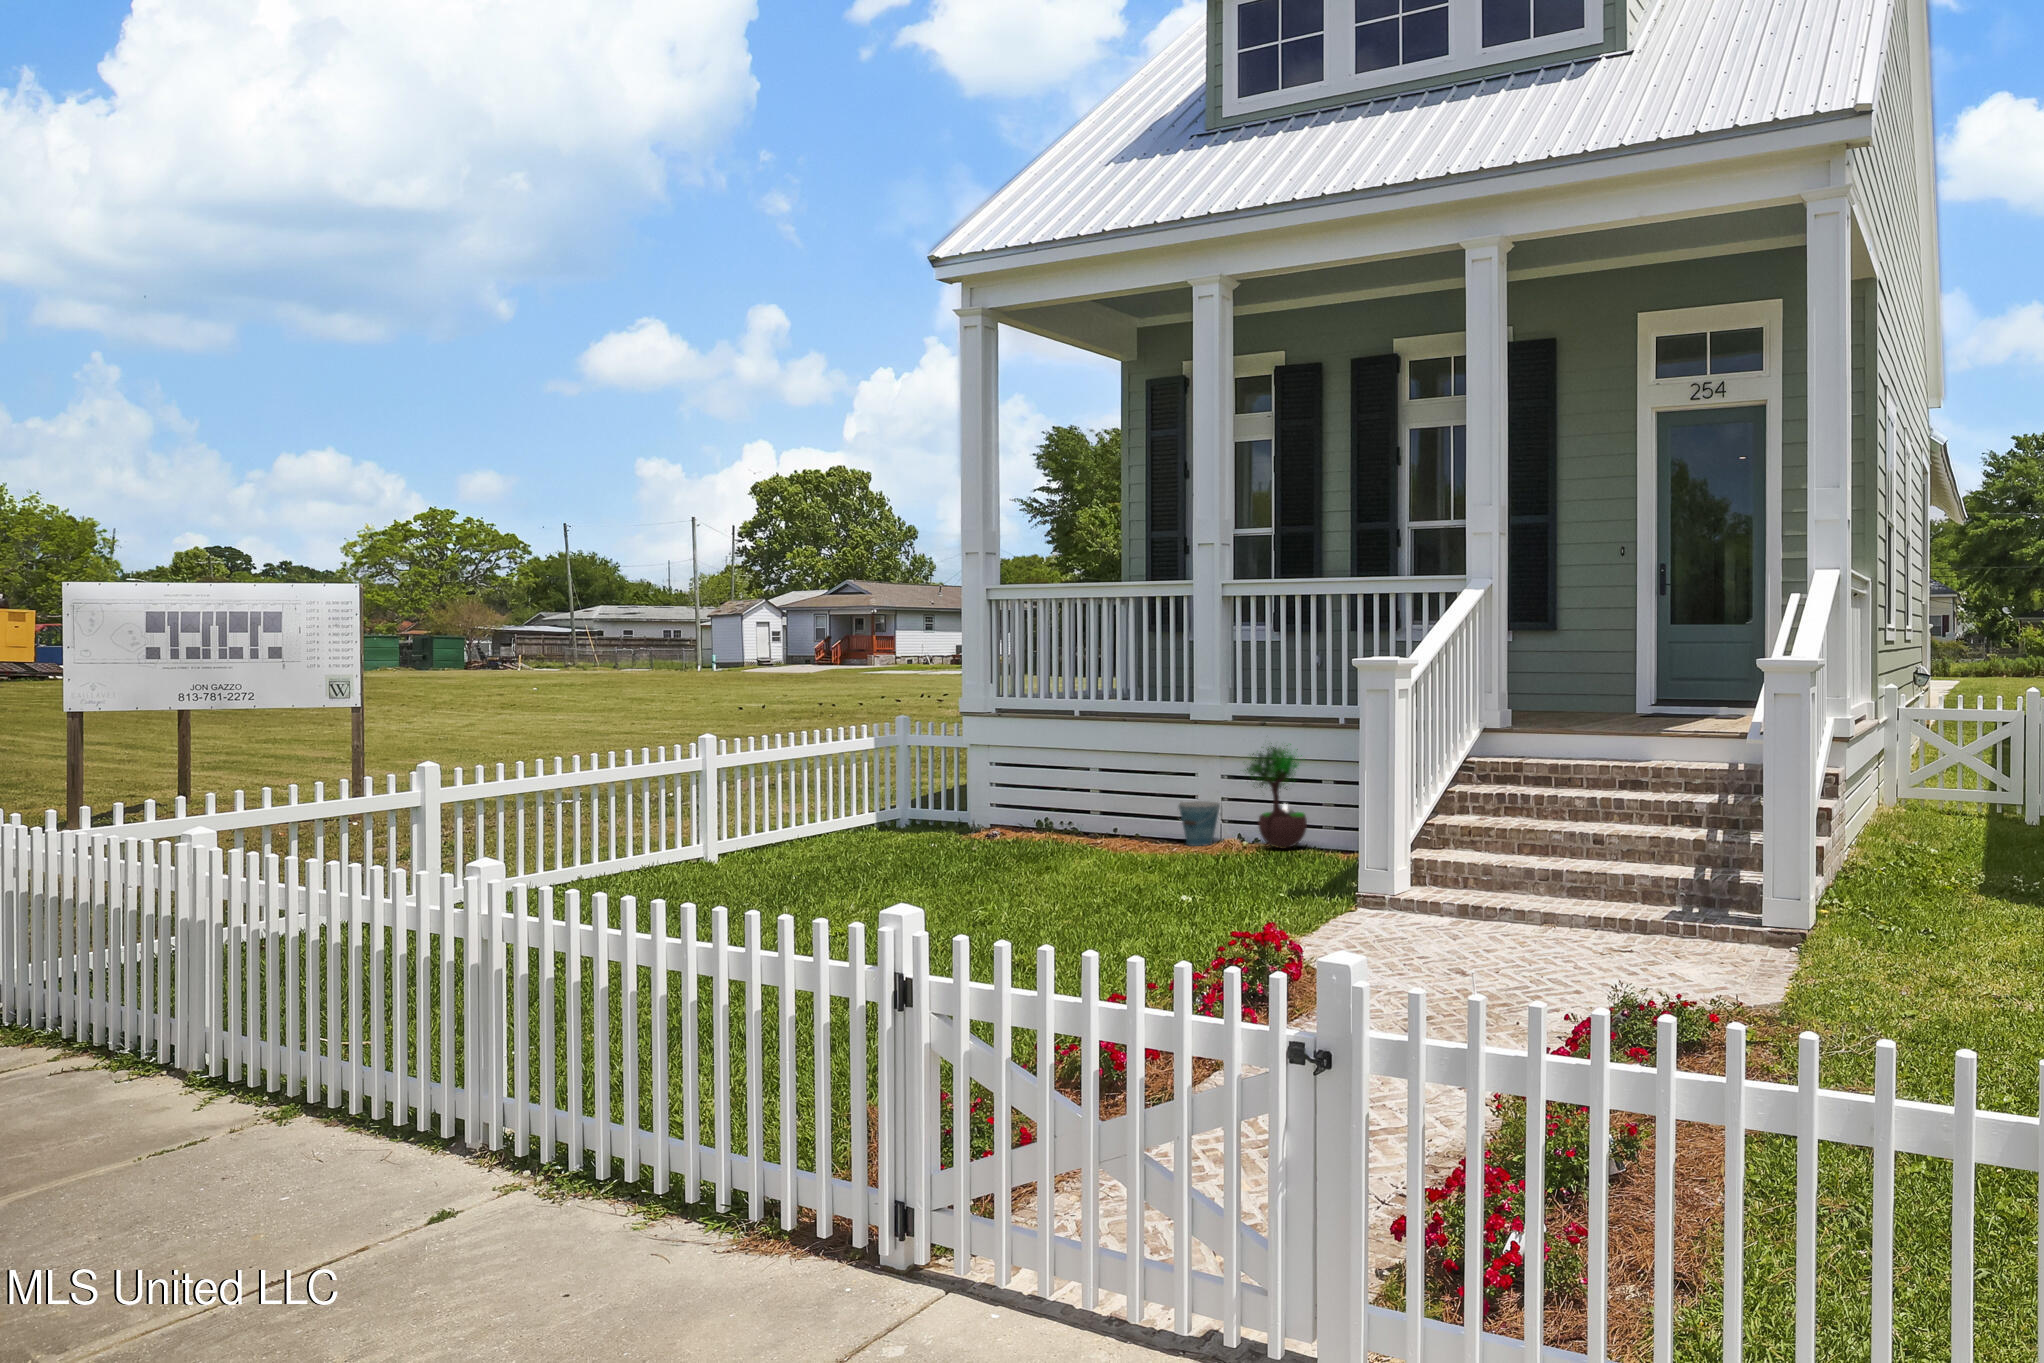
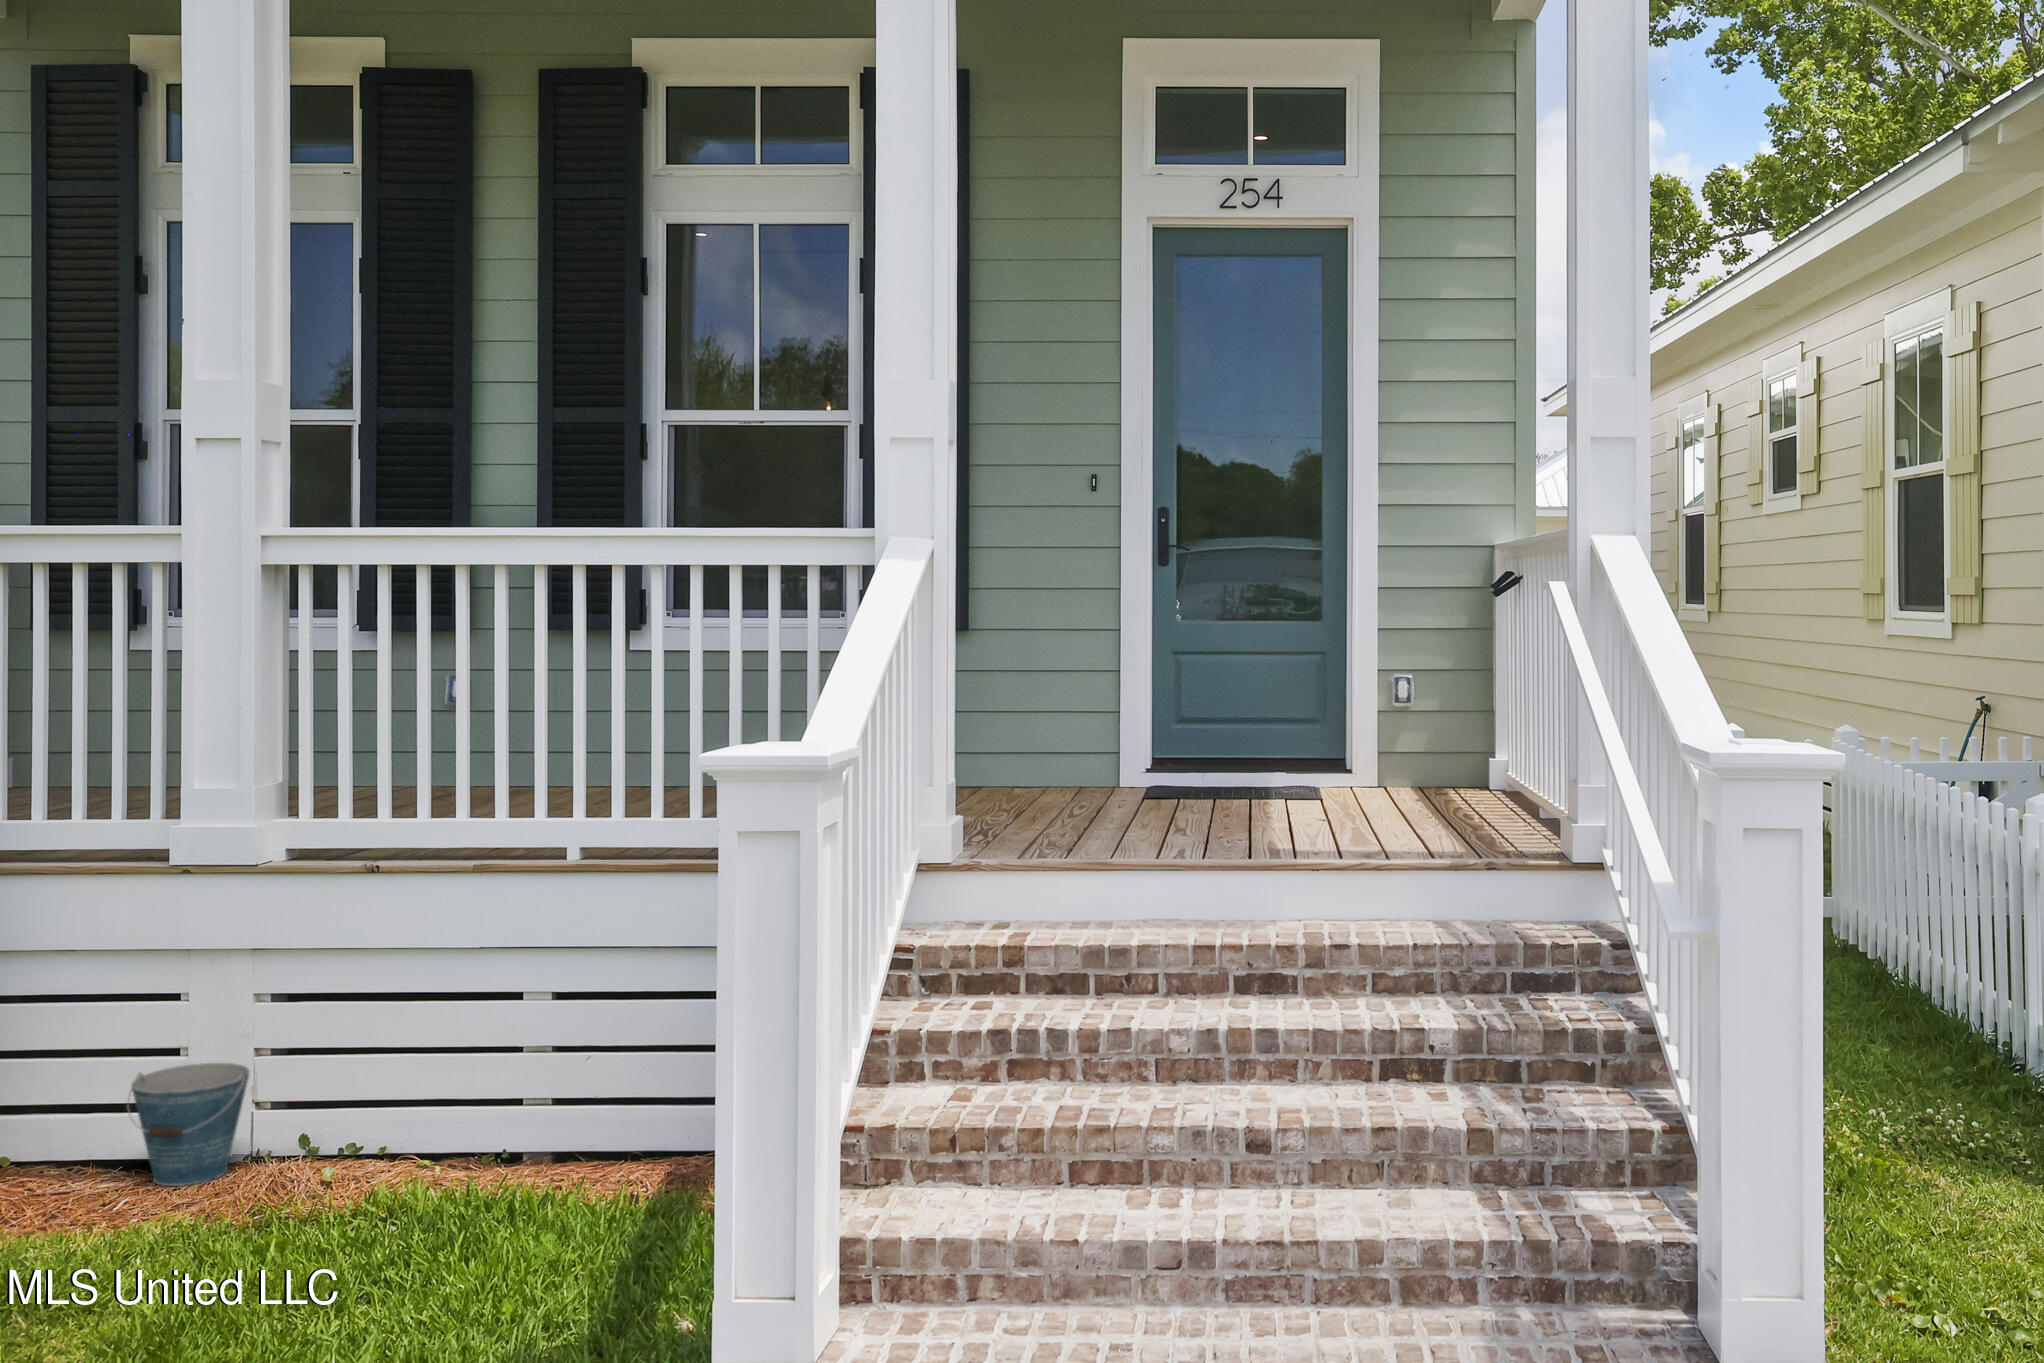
potted tree: present [1245,743,1307,849] -> none [316,905,489,1173]

